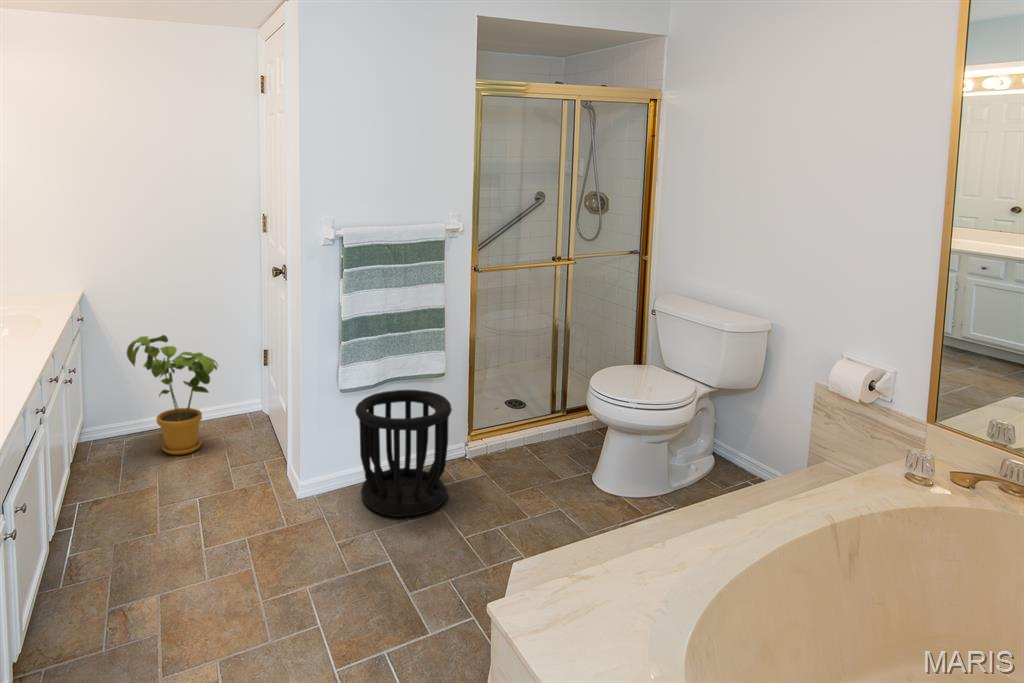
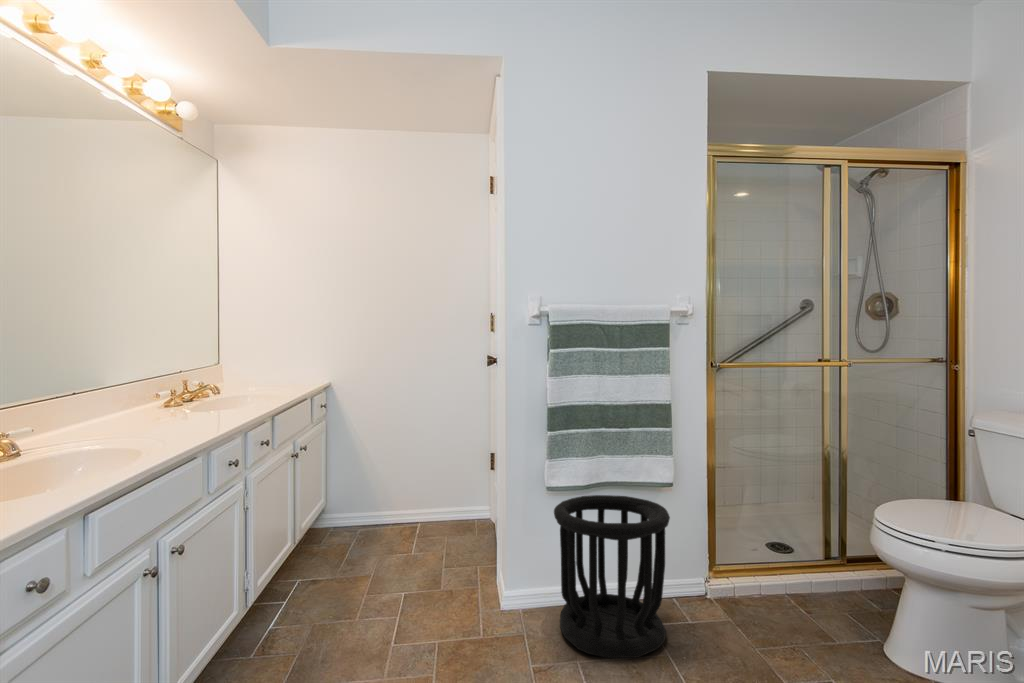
house plant: present [127,335,218,455] -> none [387,425,460,546]

